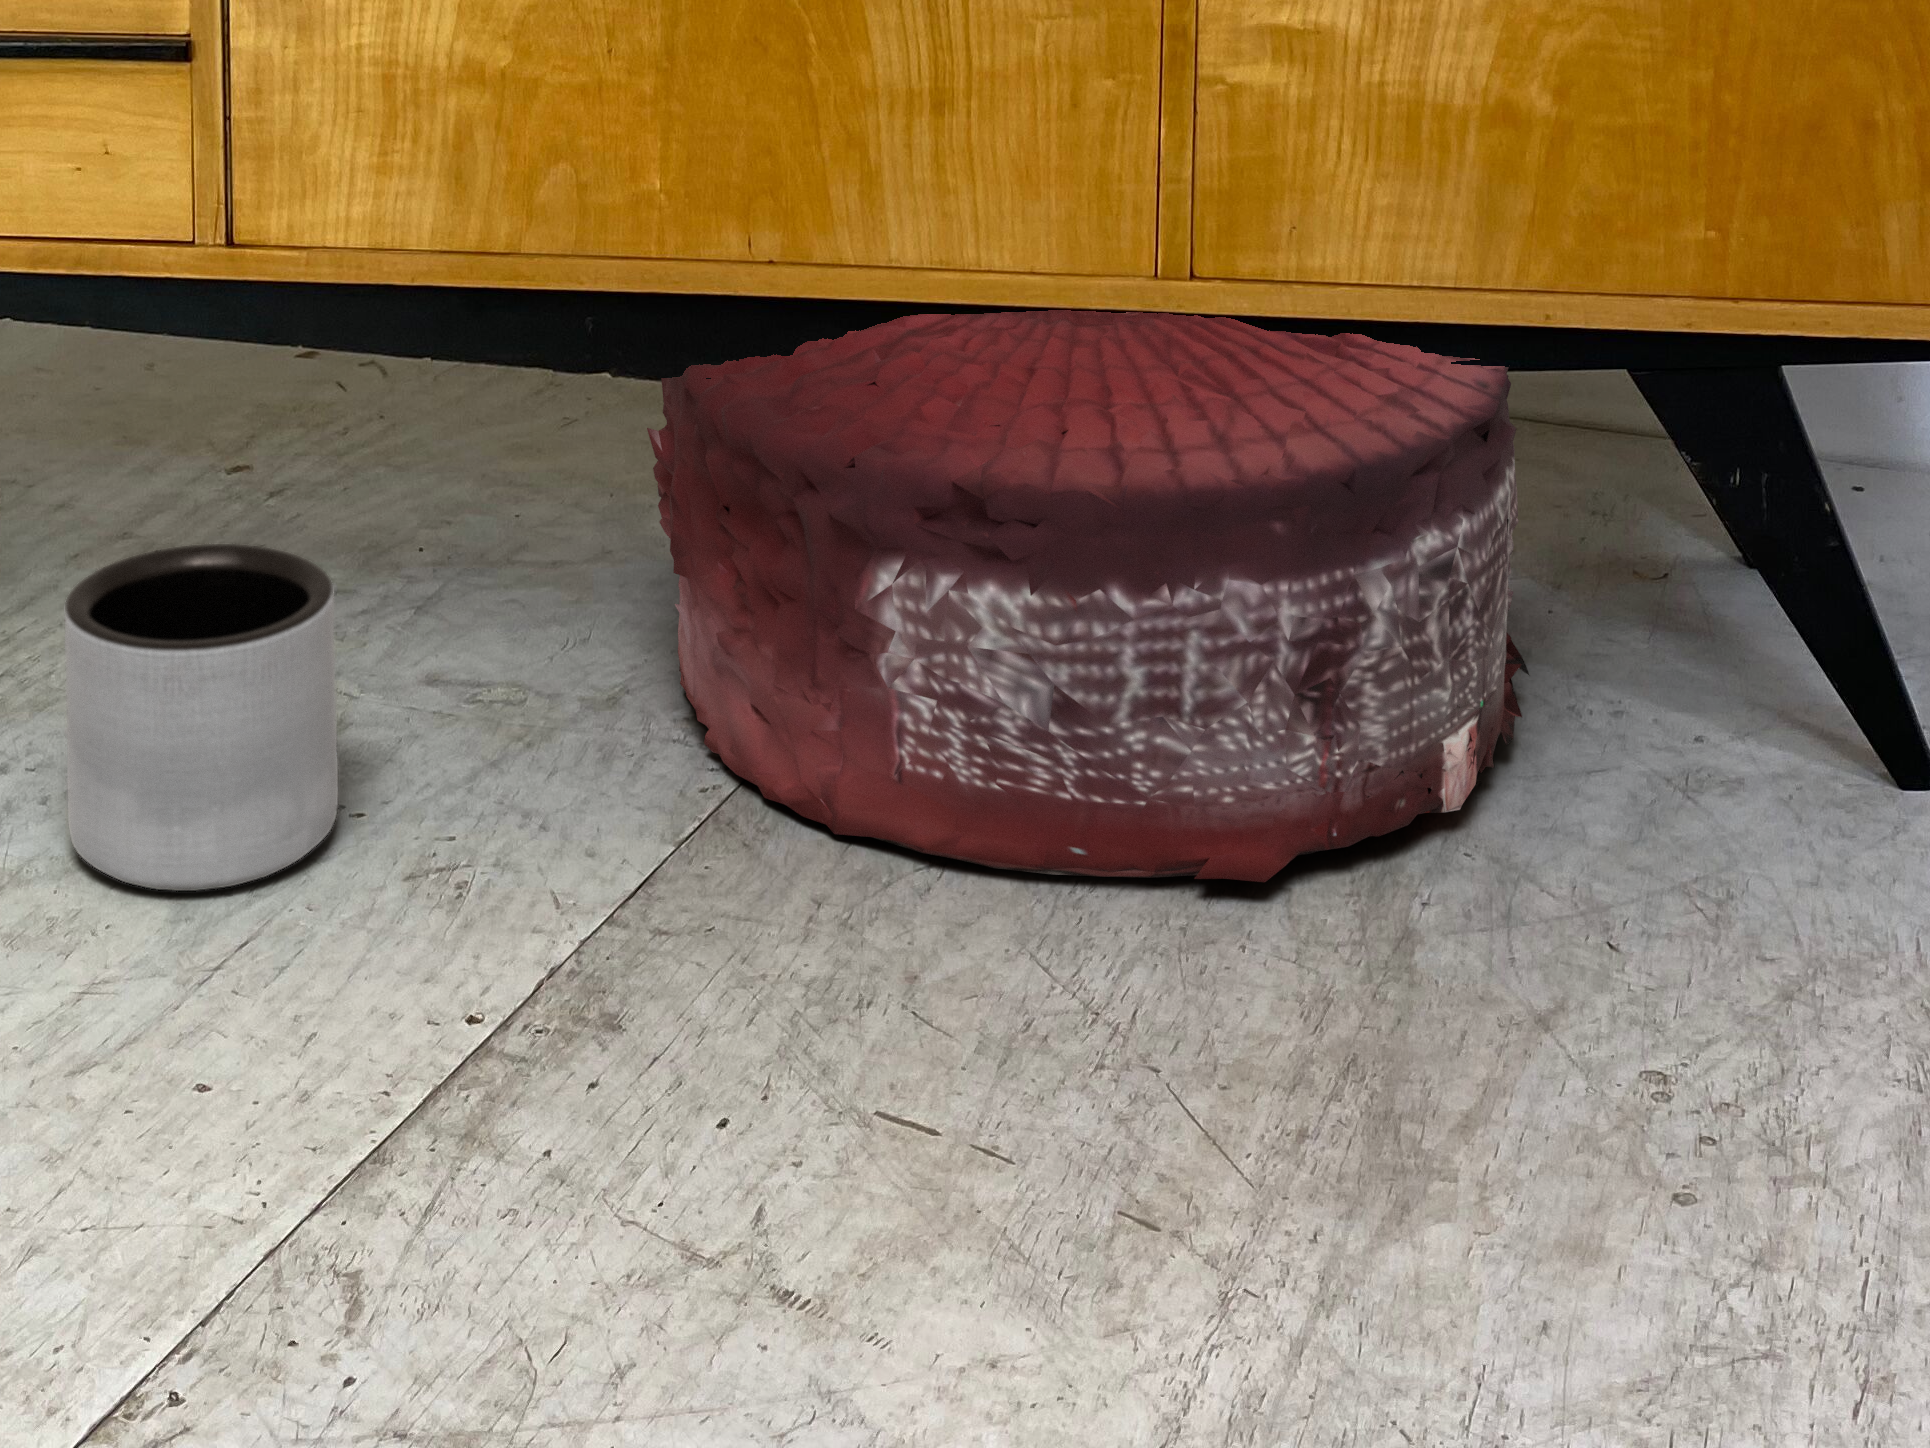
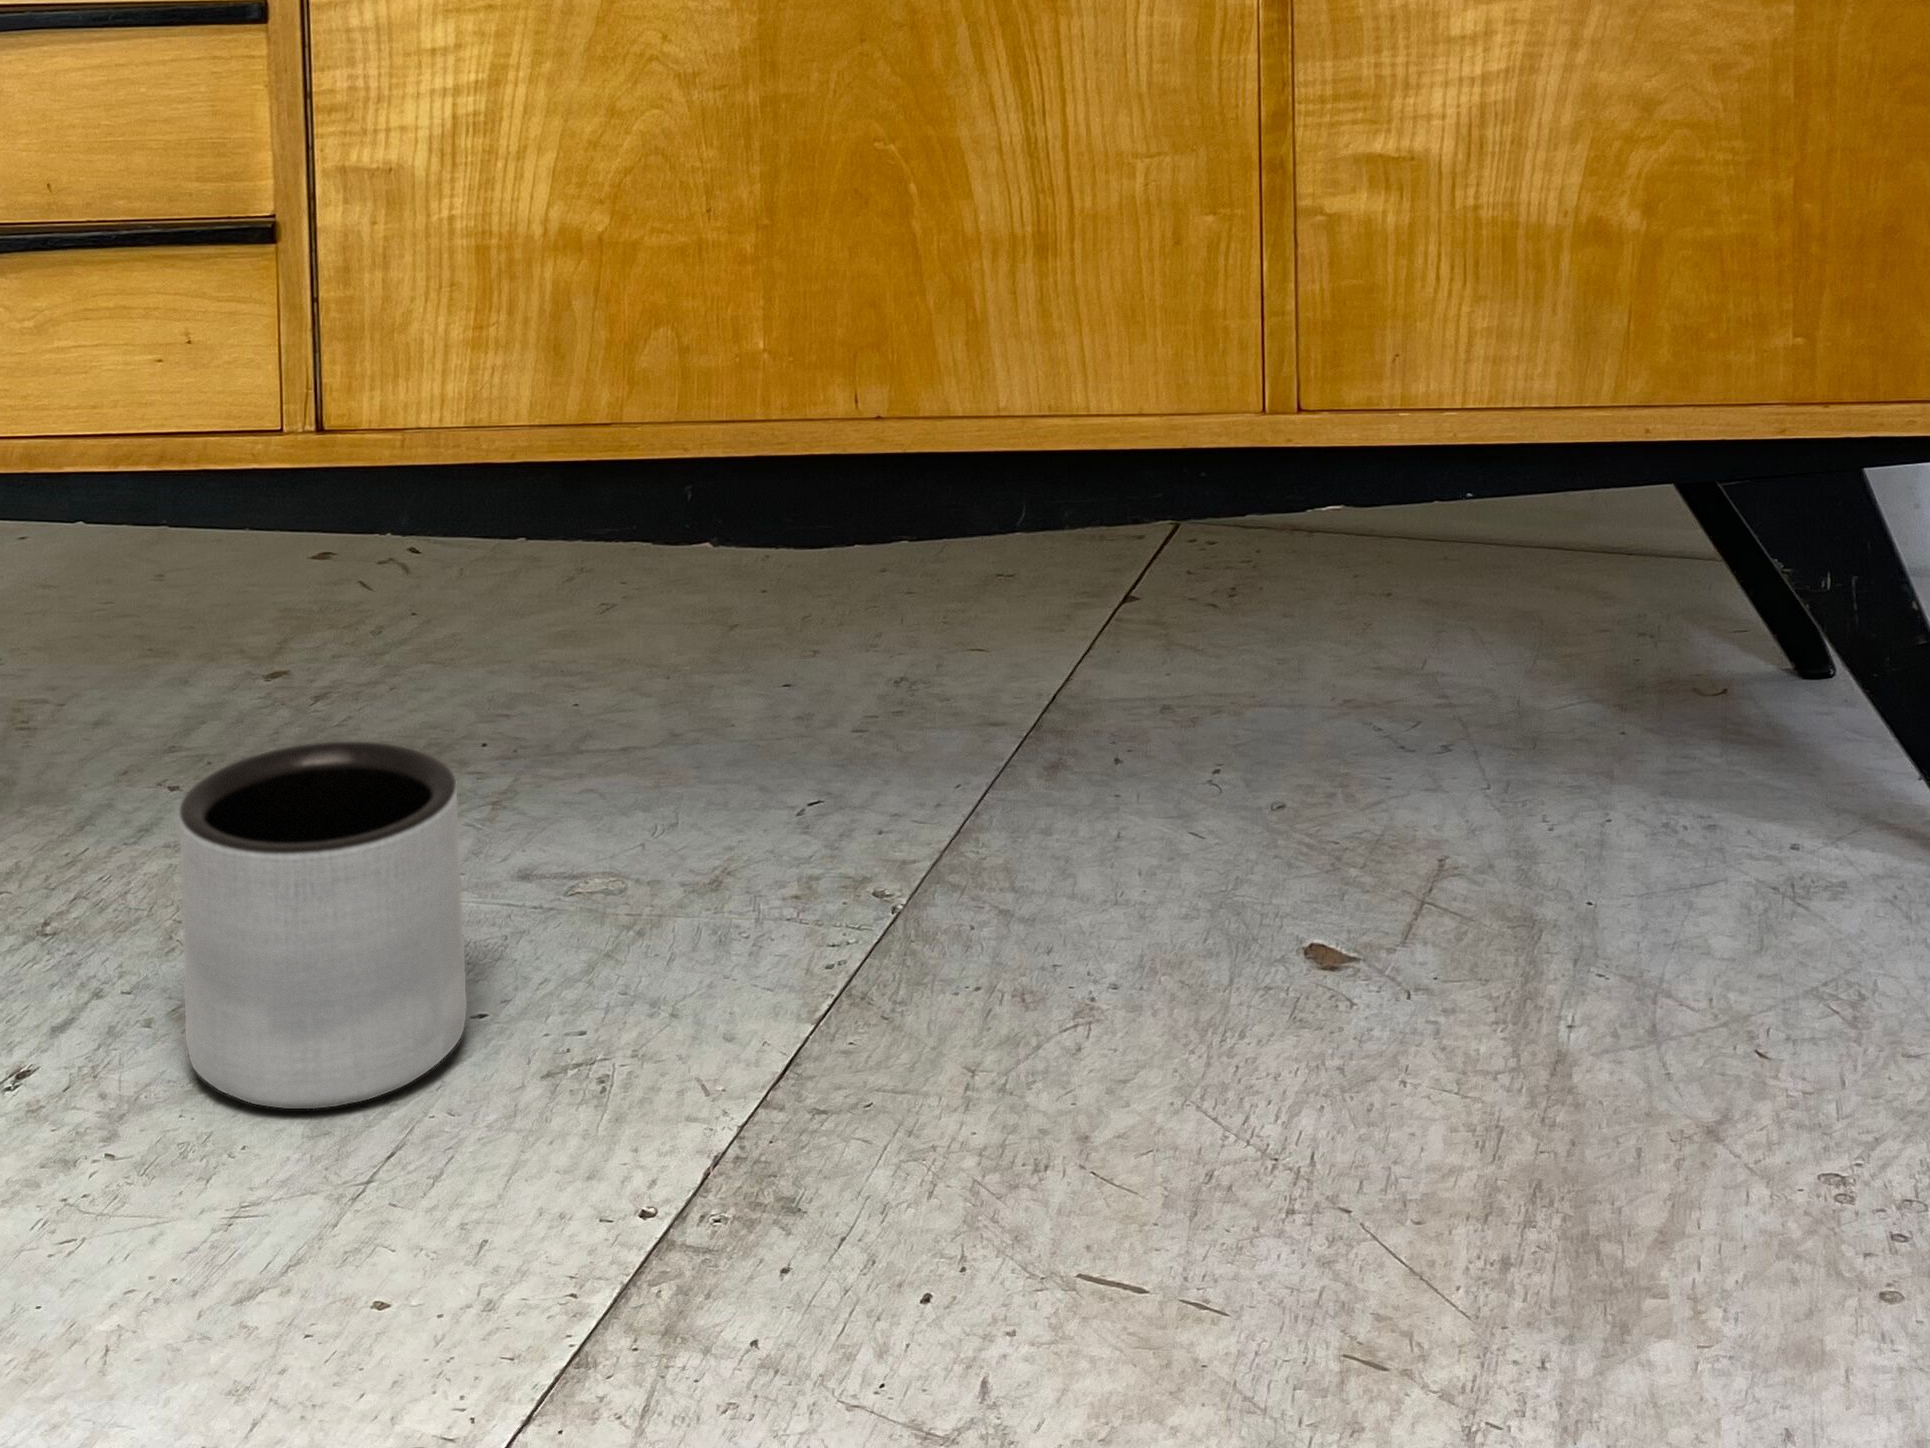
pouf: present [647,310,1530,882] -> none [751,348,1639,1022]

